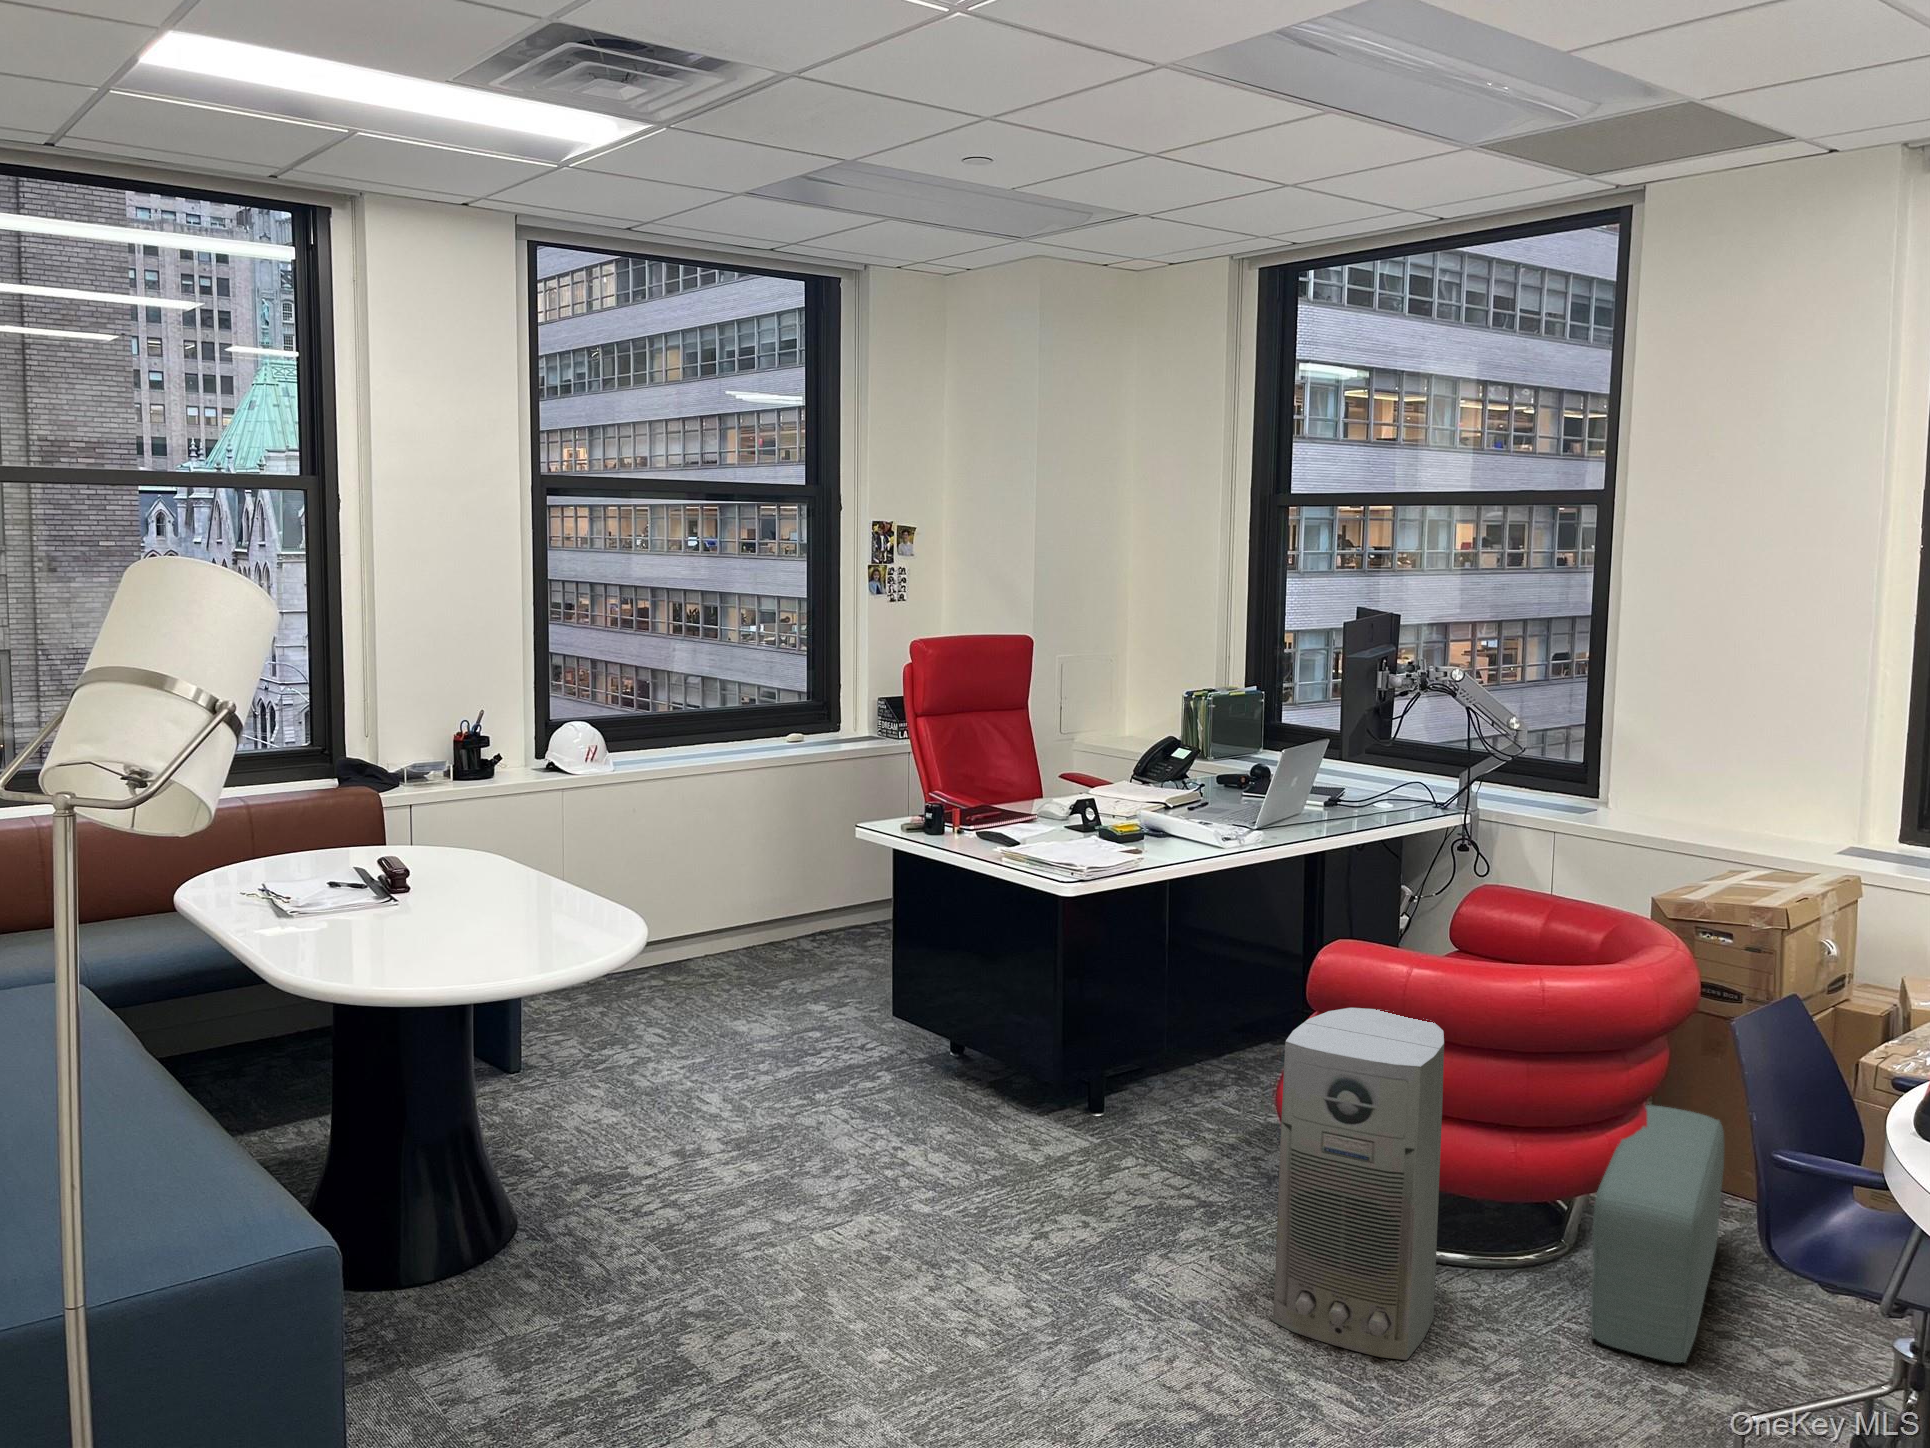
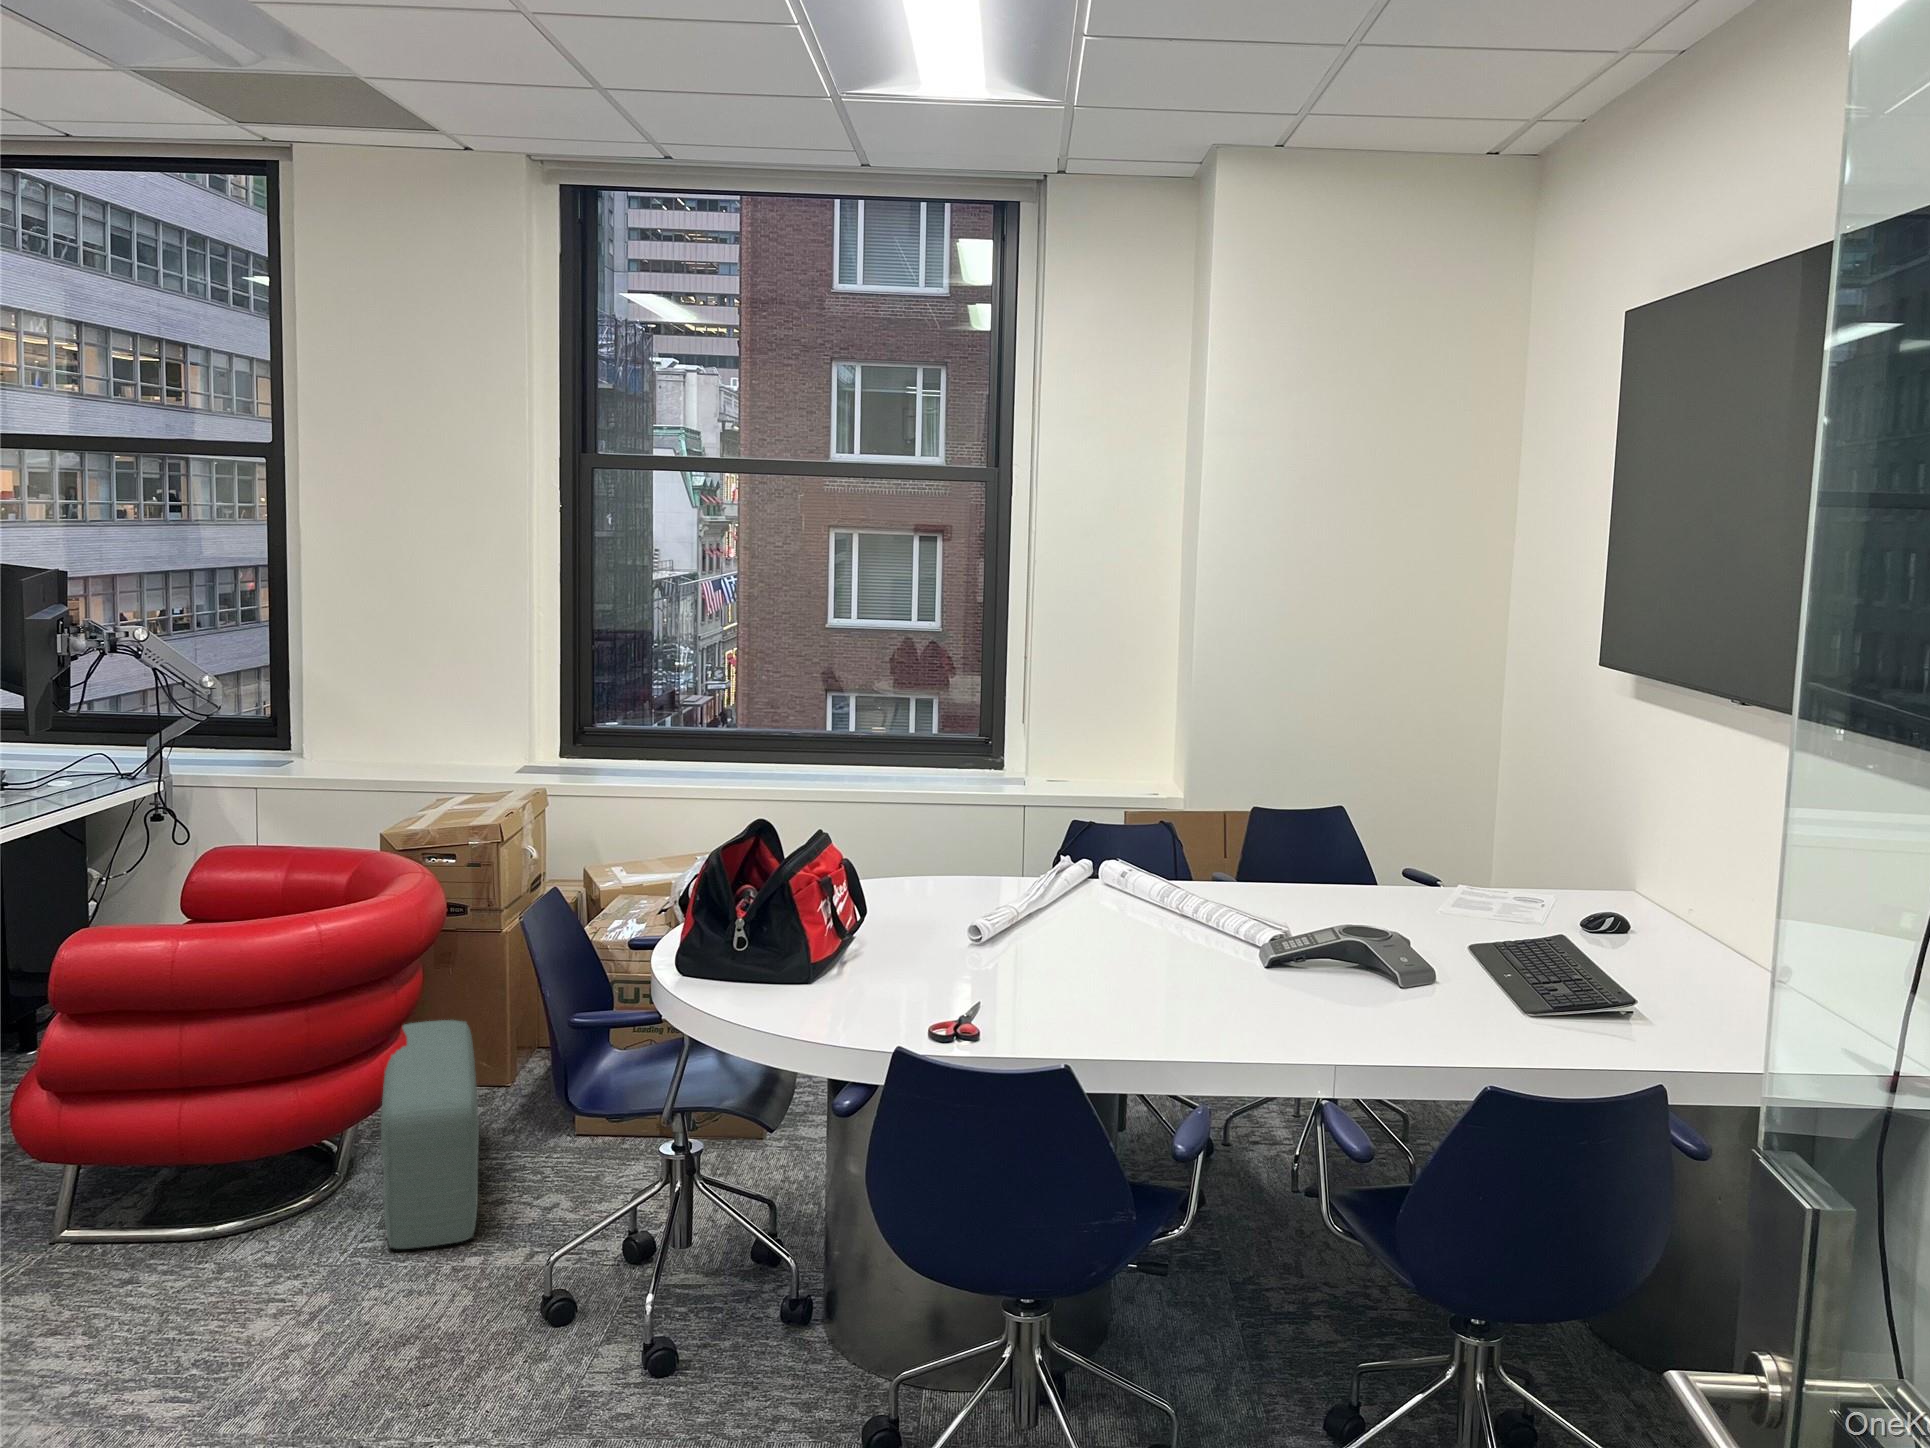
air purifier: present [1273,1008,1444,1360] -> none [49,989,235,1359]

